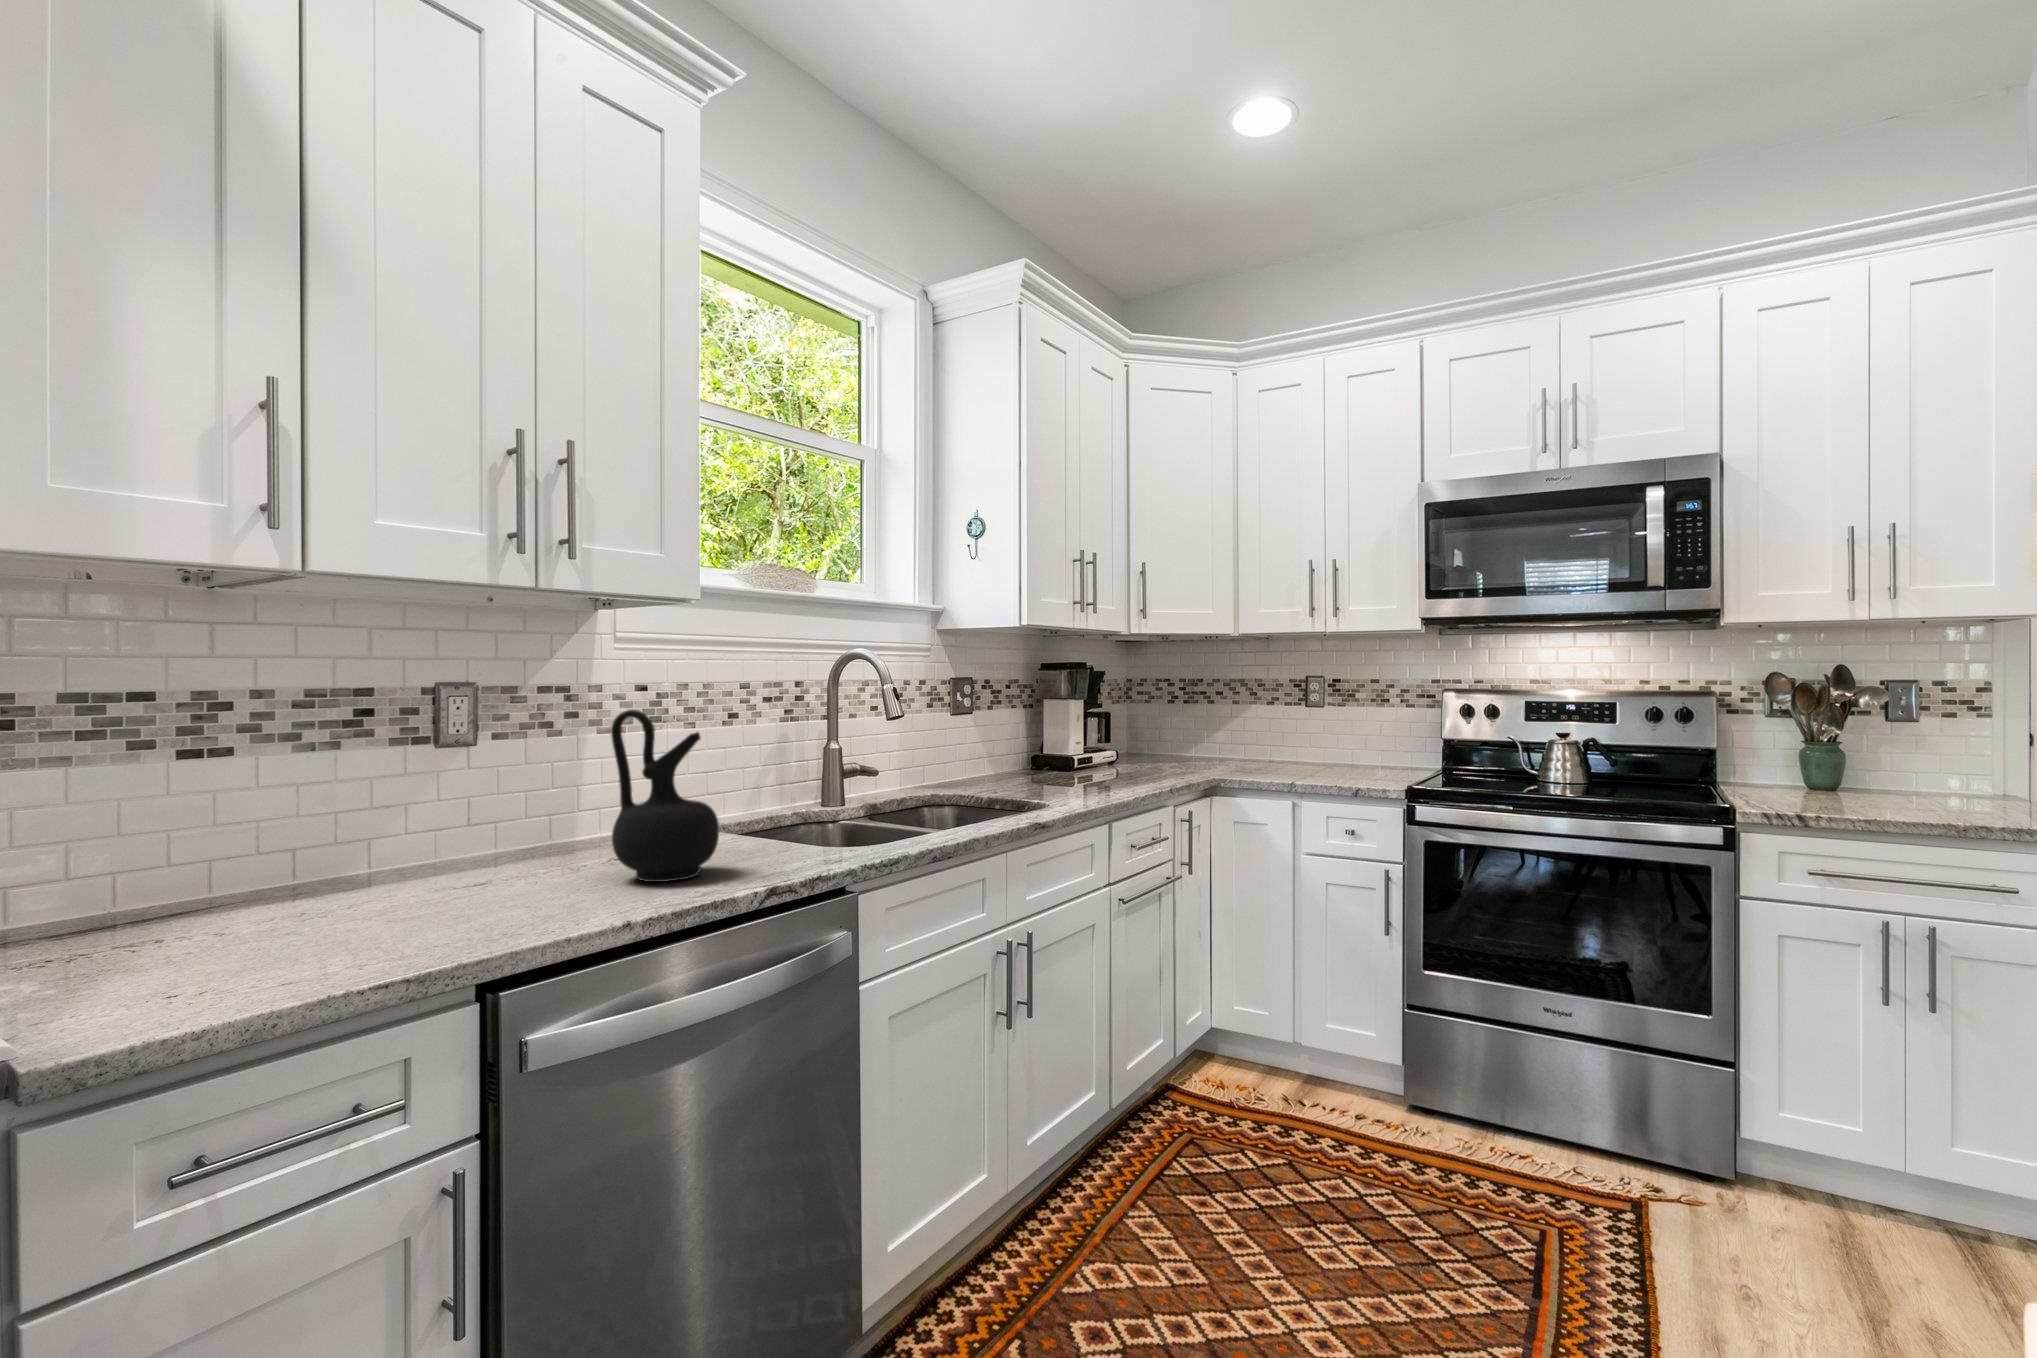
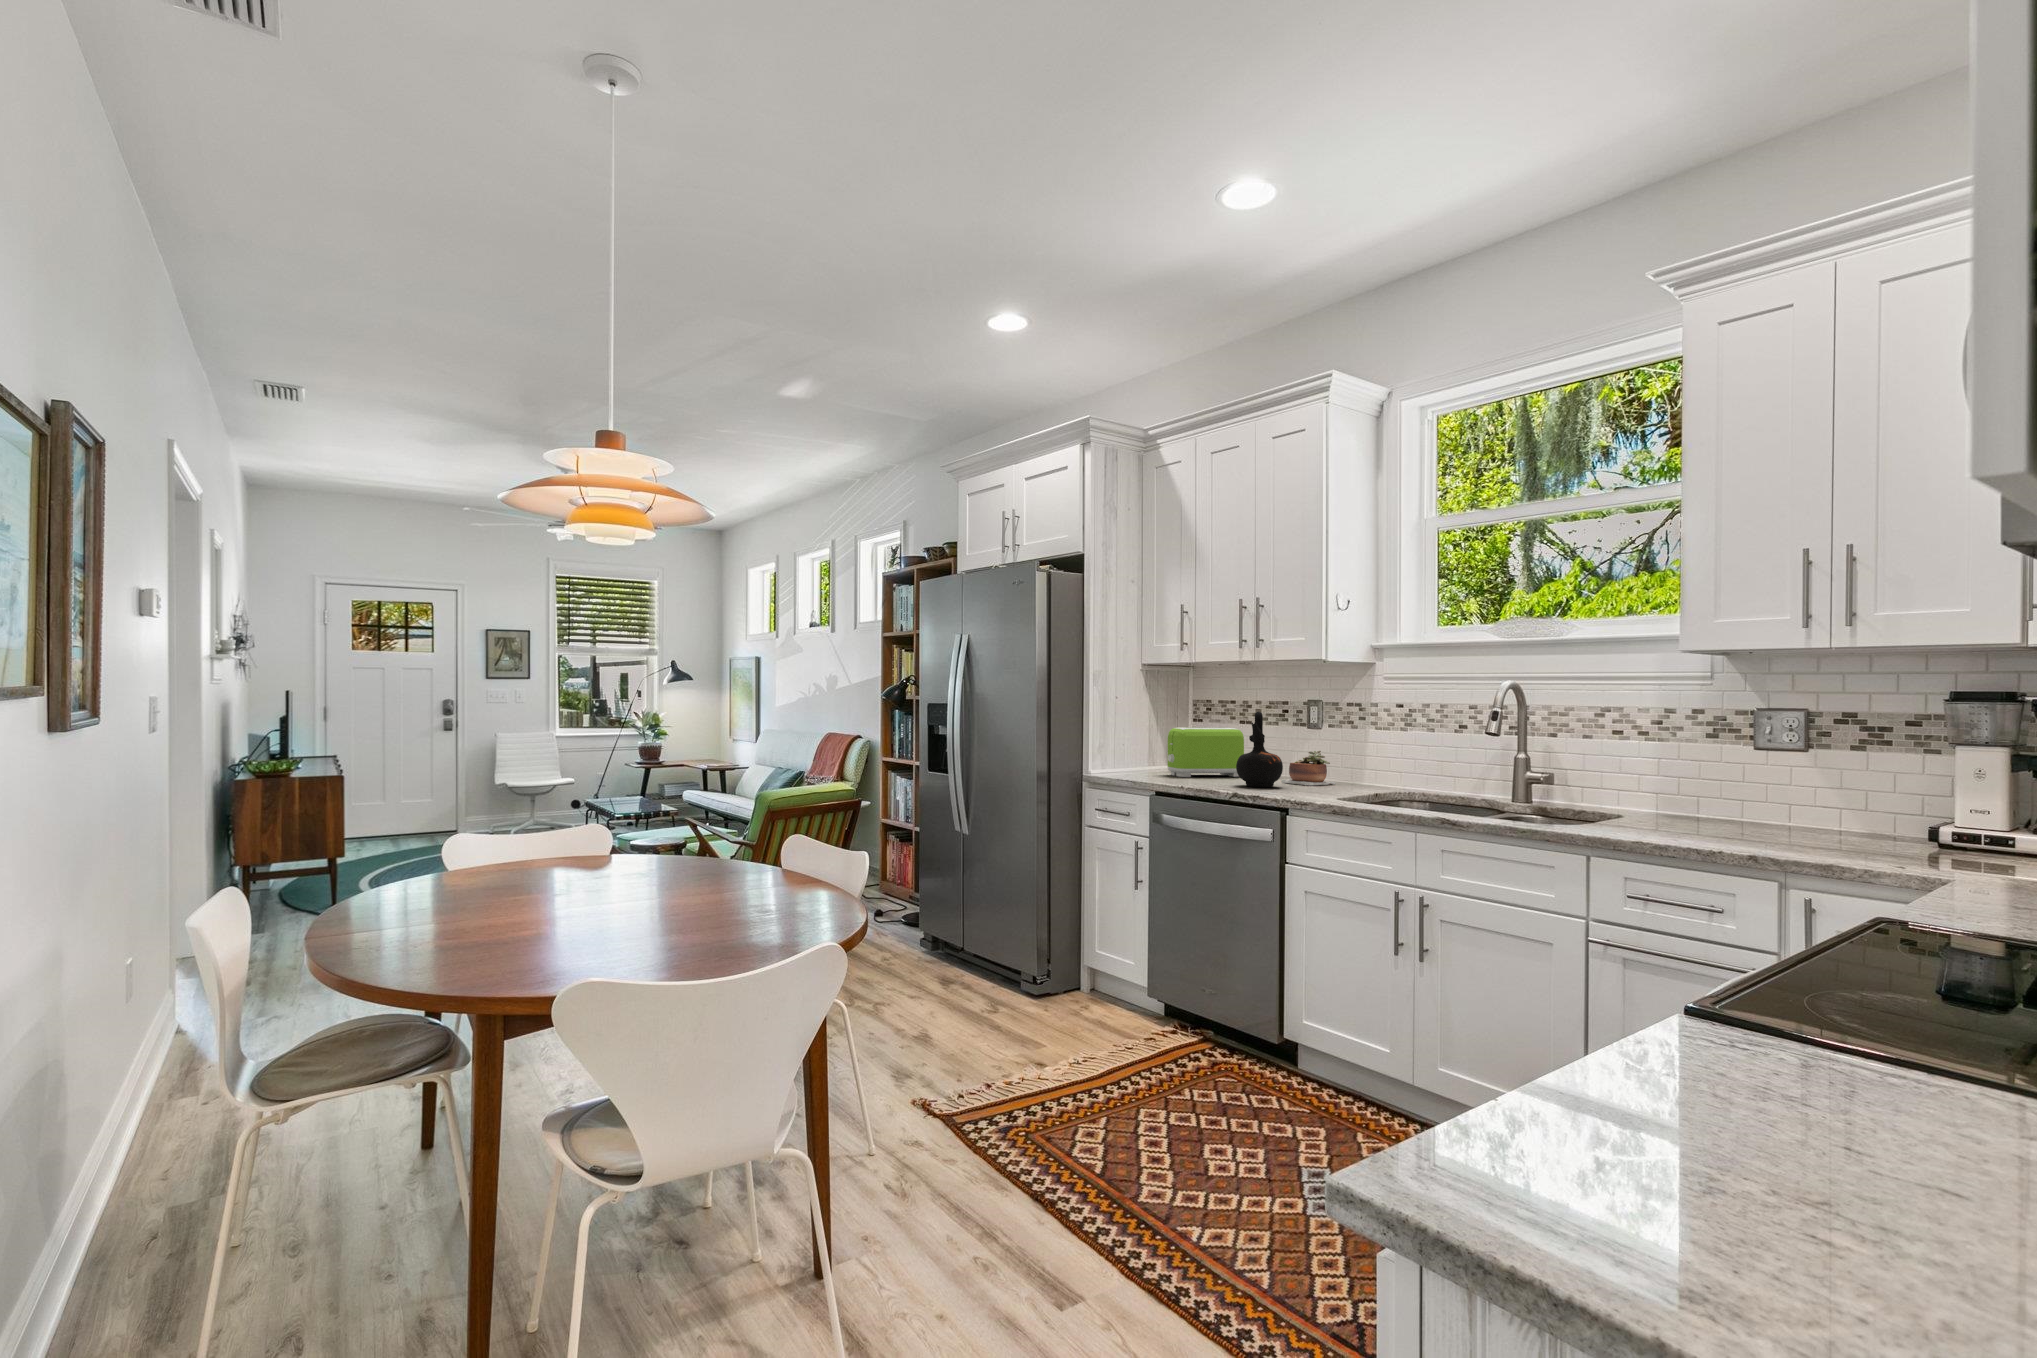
toaster: none [198,769,353,954] -> present [1168,727,1244,777]
succulent plant: none [486,789,604,875] -> present [1281,751,1336,785]

